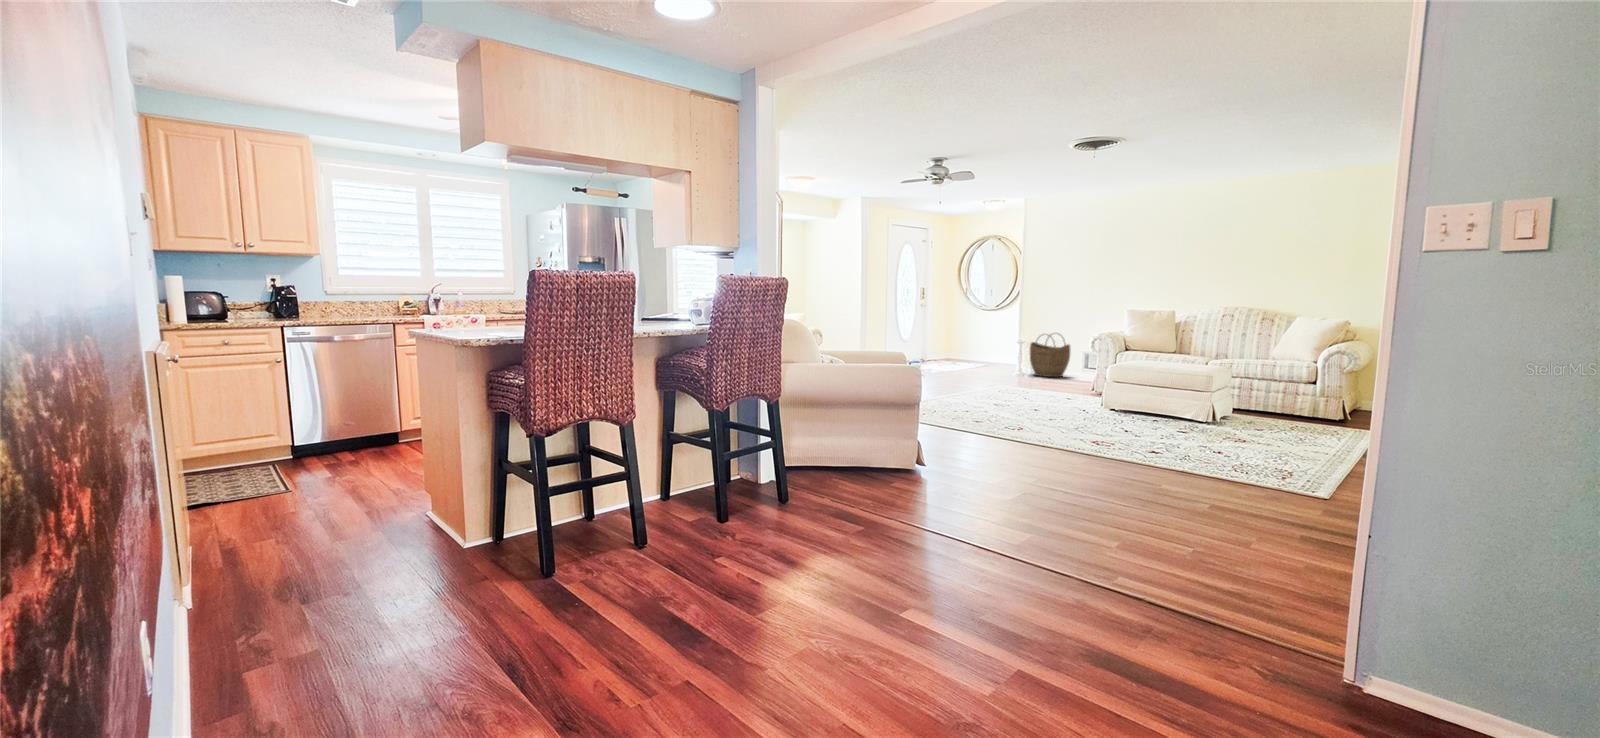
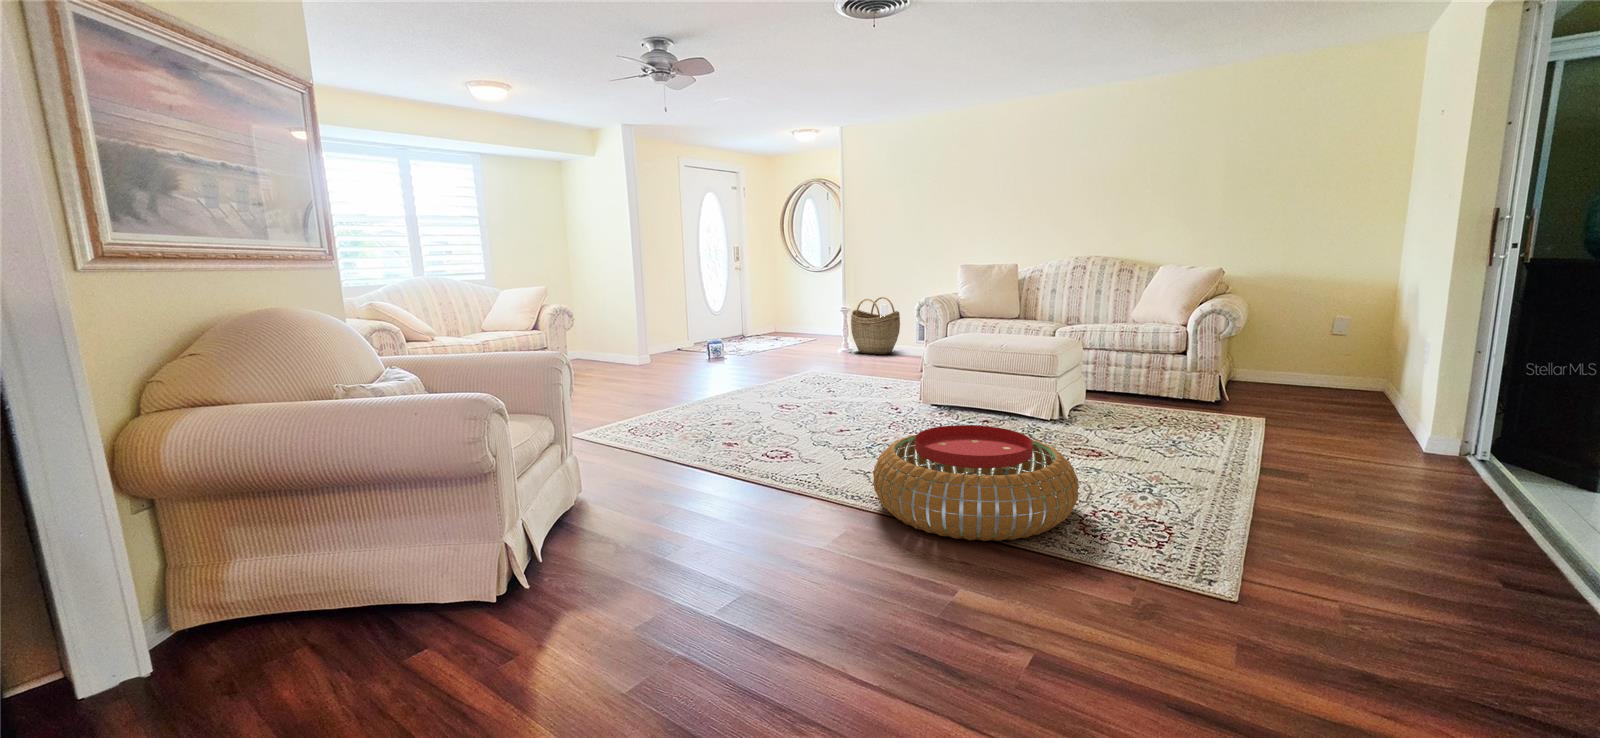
pouf: none [1110,413,1243,473] -> present [873,425,1079,541]

